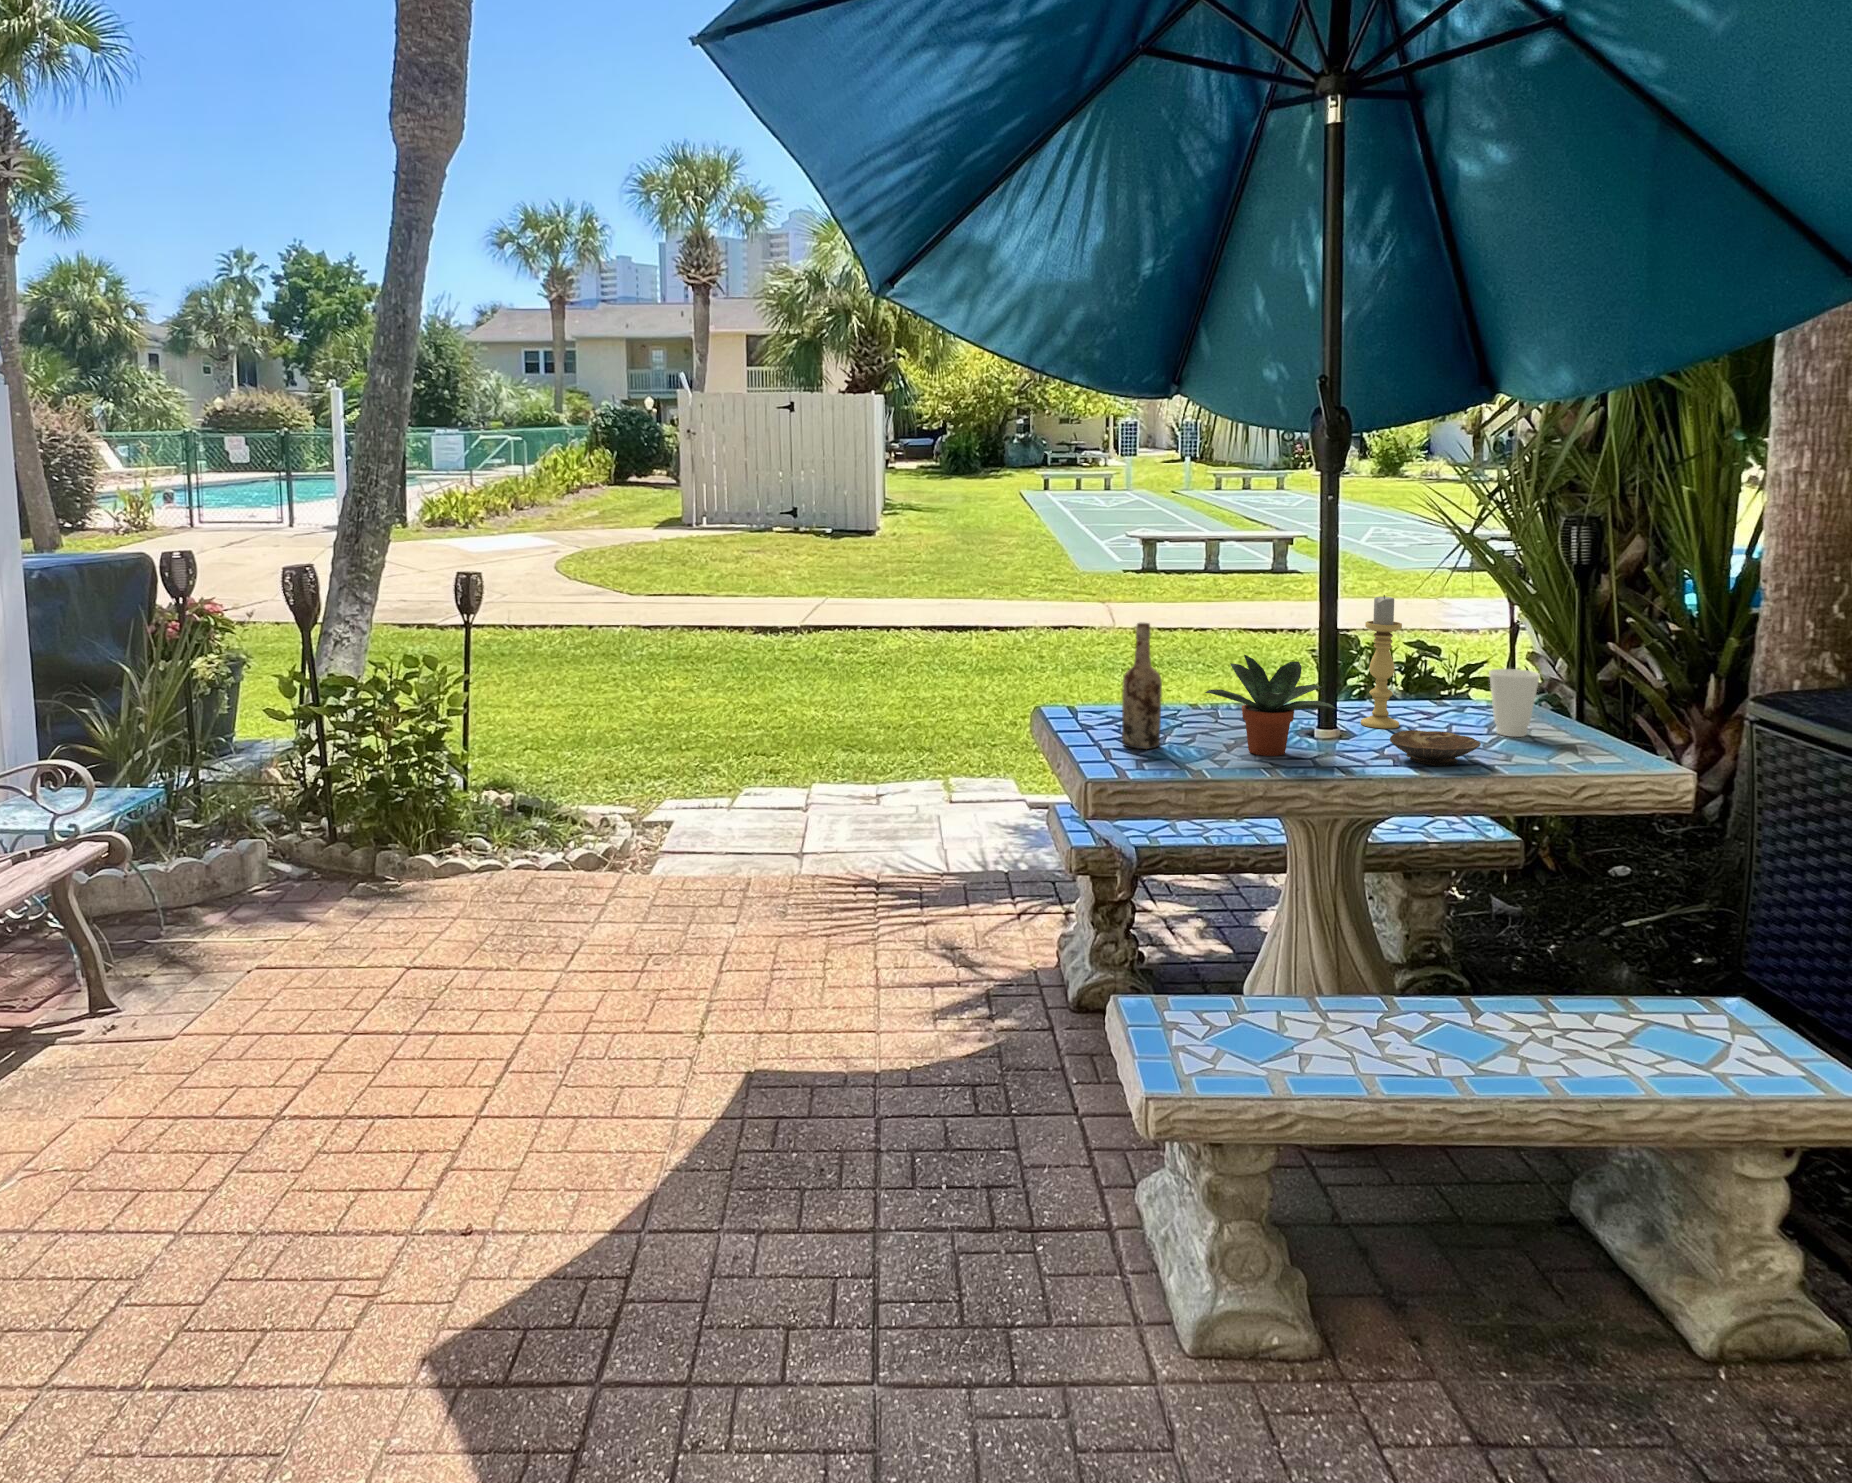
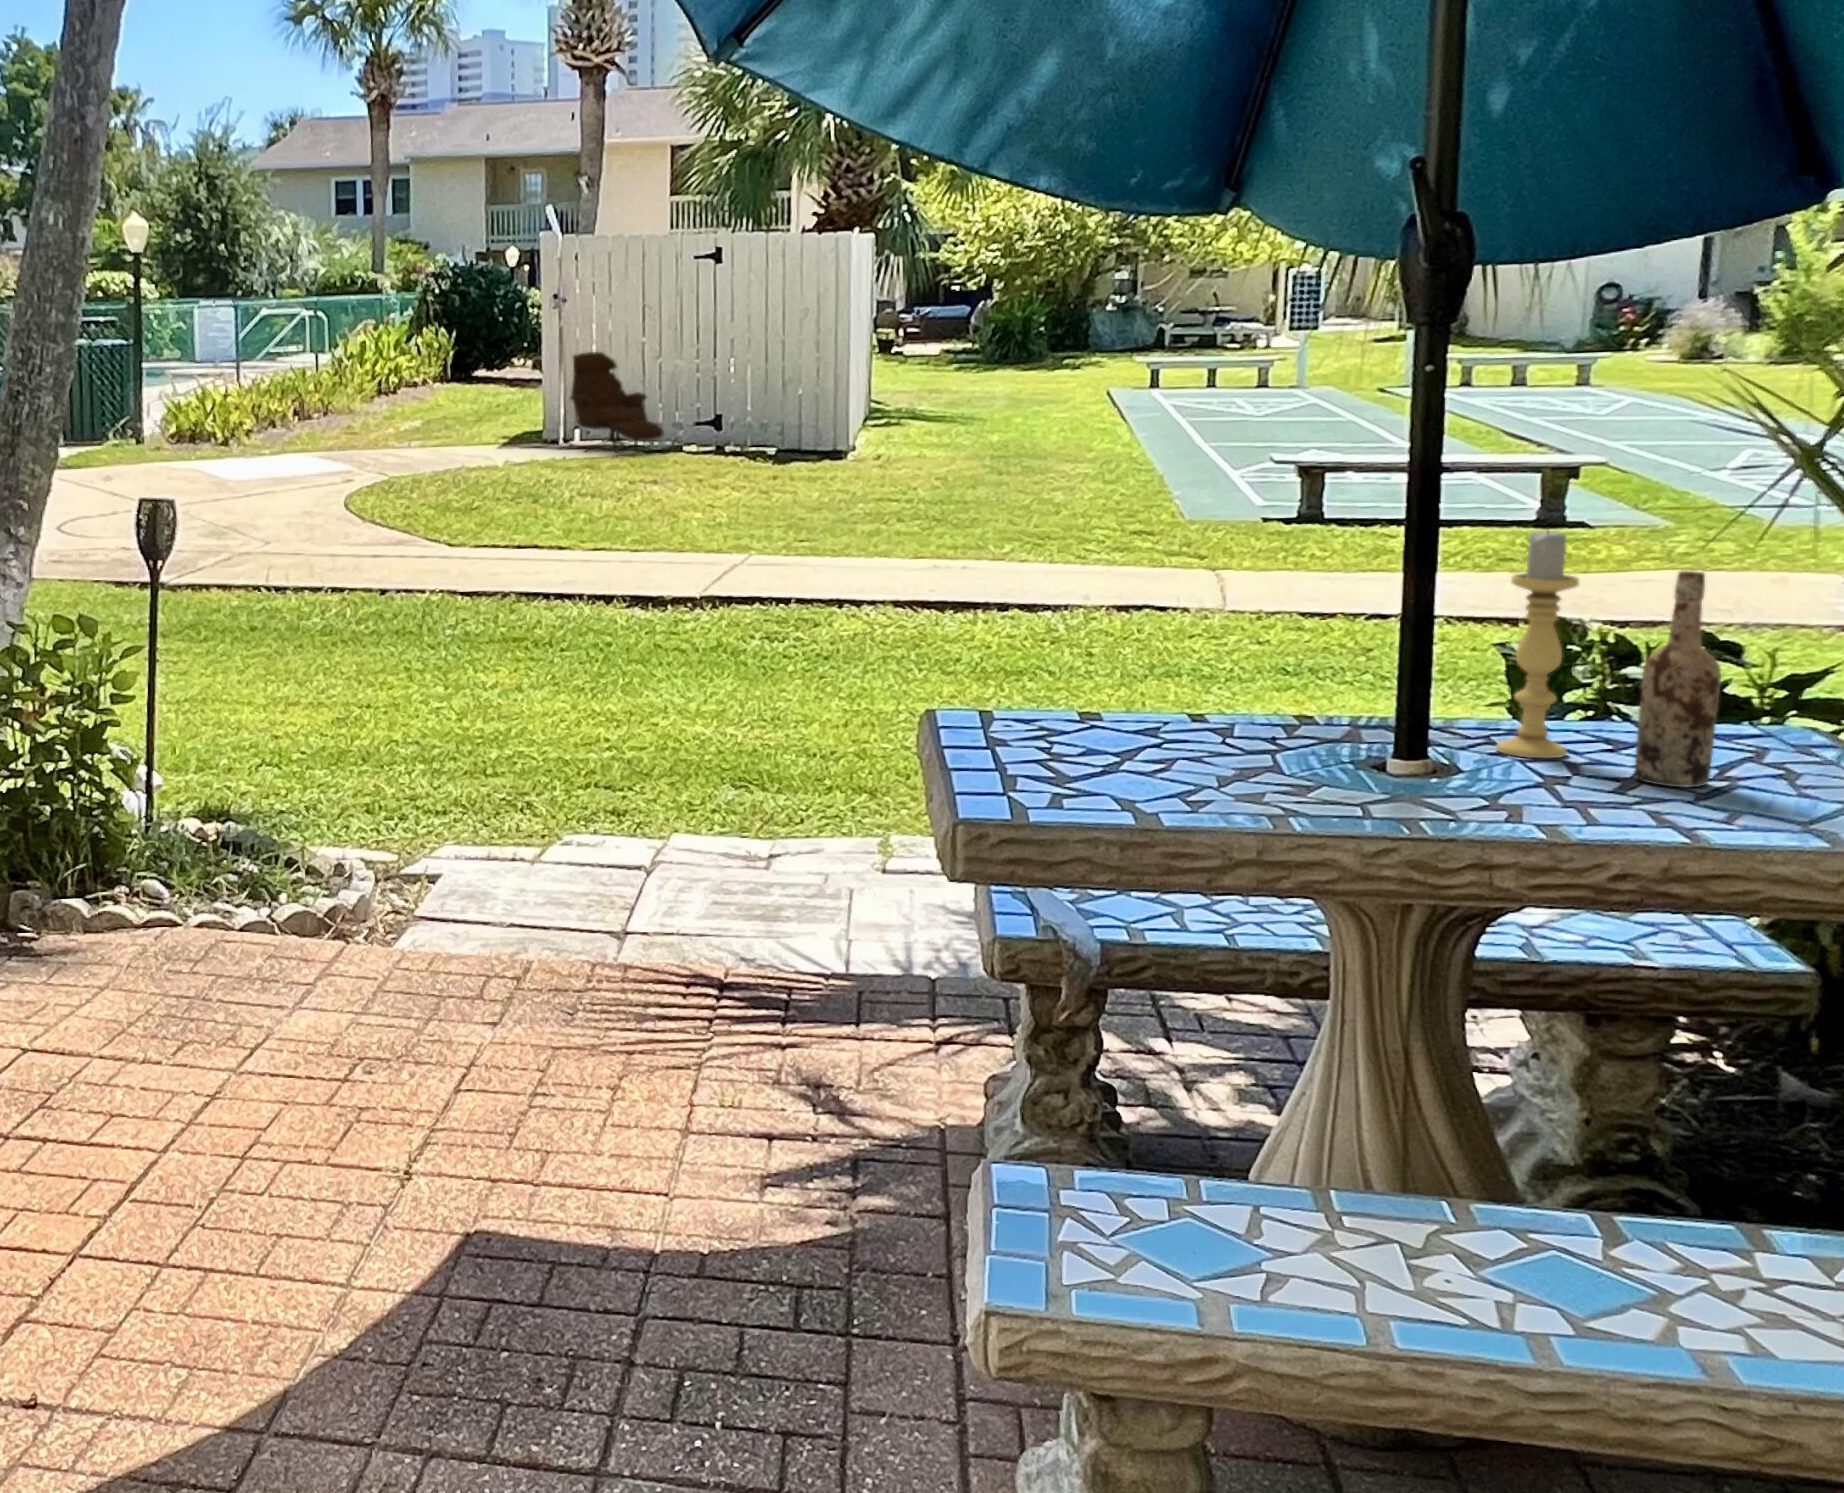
lounge chair: none [700,468,762,533] -> present [570,352,664,454]
wine bottle: present [1122,623,1162,749] -> present [1634,571,1721,787]
potted plant: present [1205,655,1336,756] -> none [1185,619,1416,791]
cup: present [1489,669,1541,737] -> none [1738,661,1838,780]
bowl: present [1390,730,1481,766] -> none [1516,758,1683,819]

